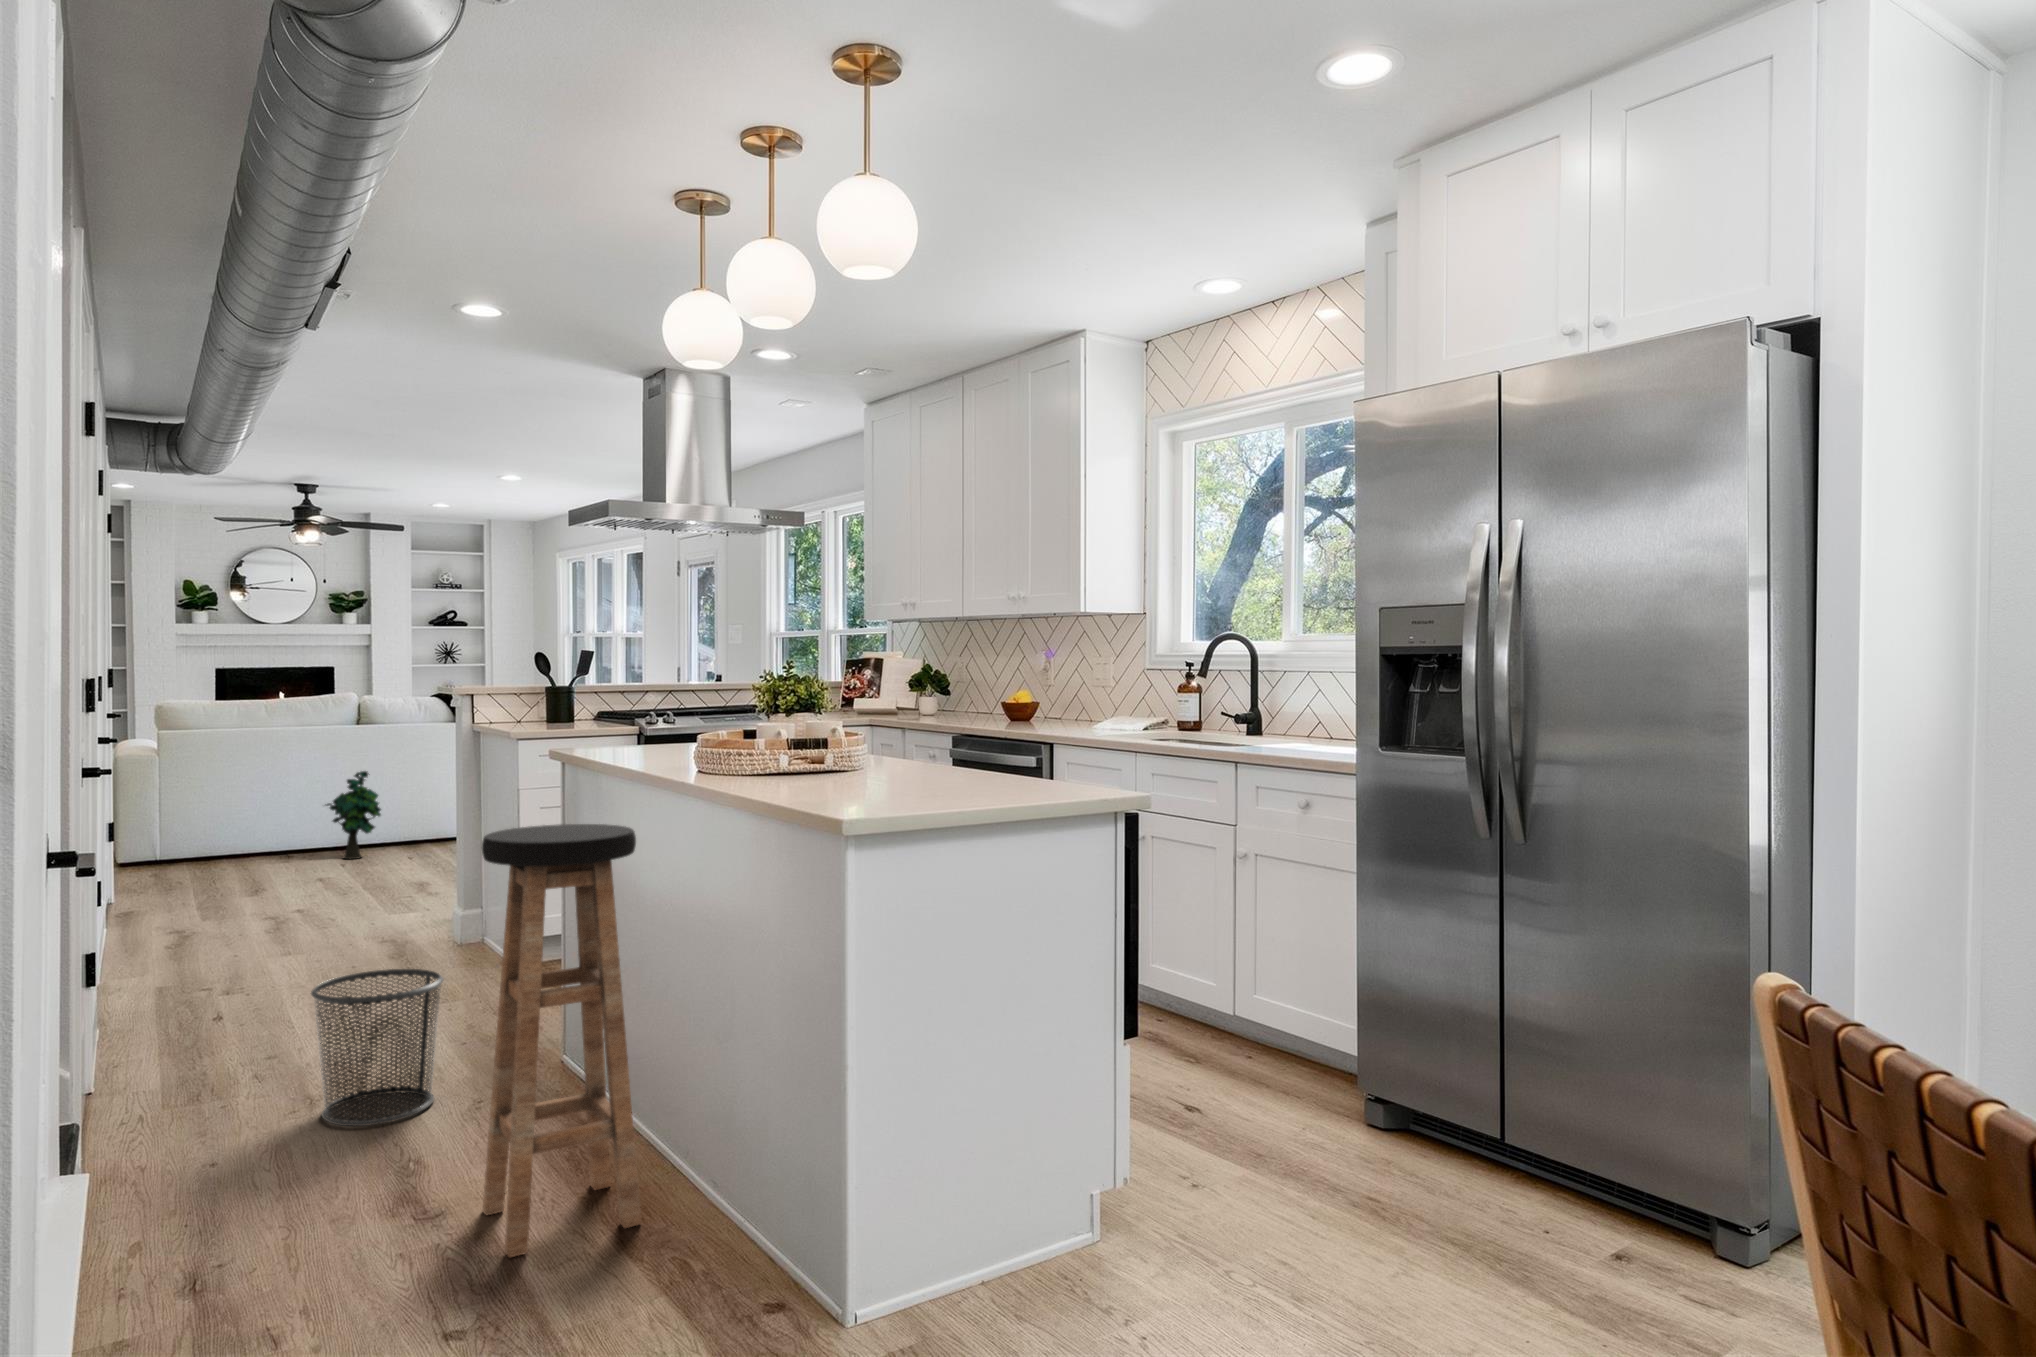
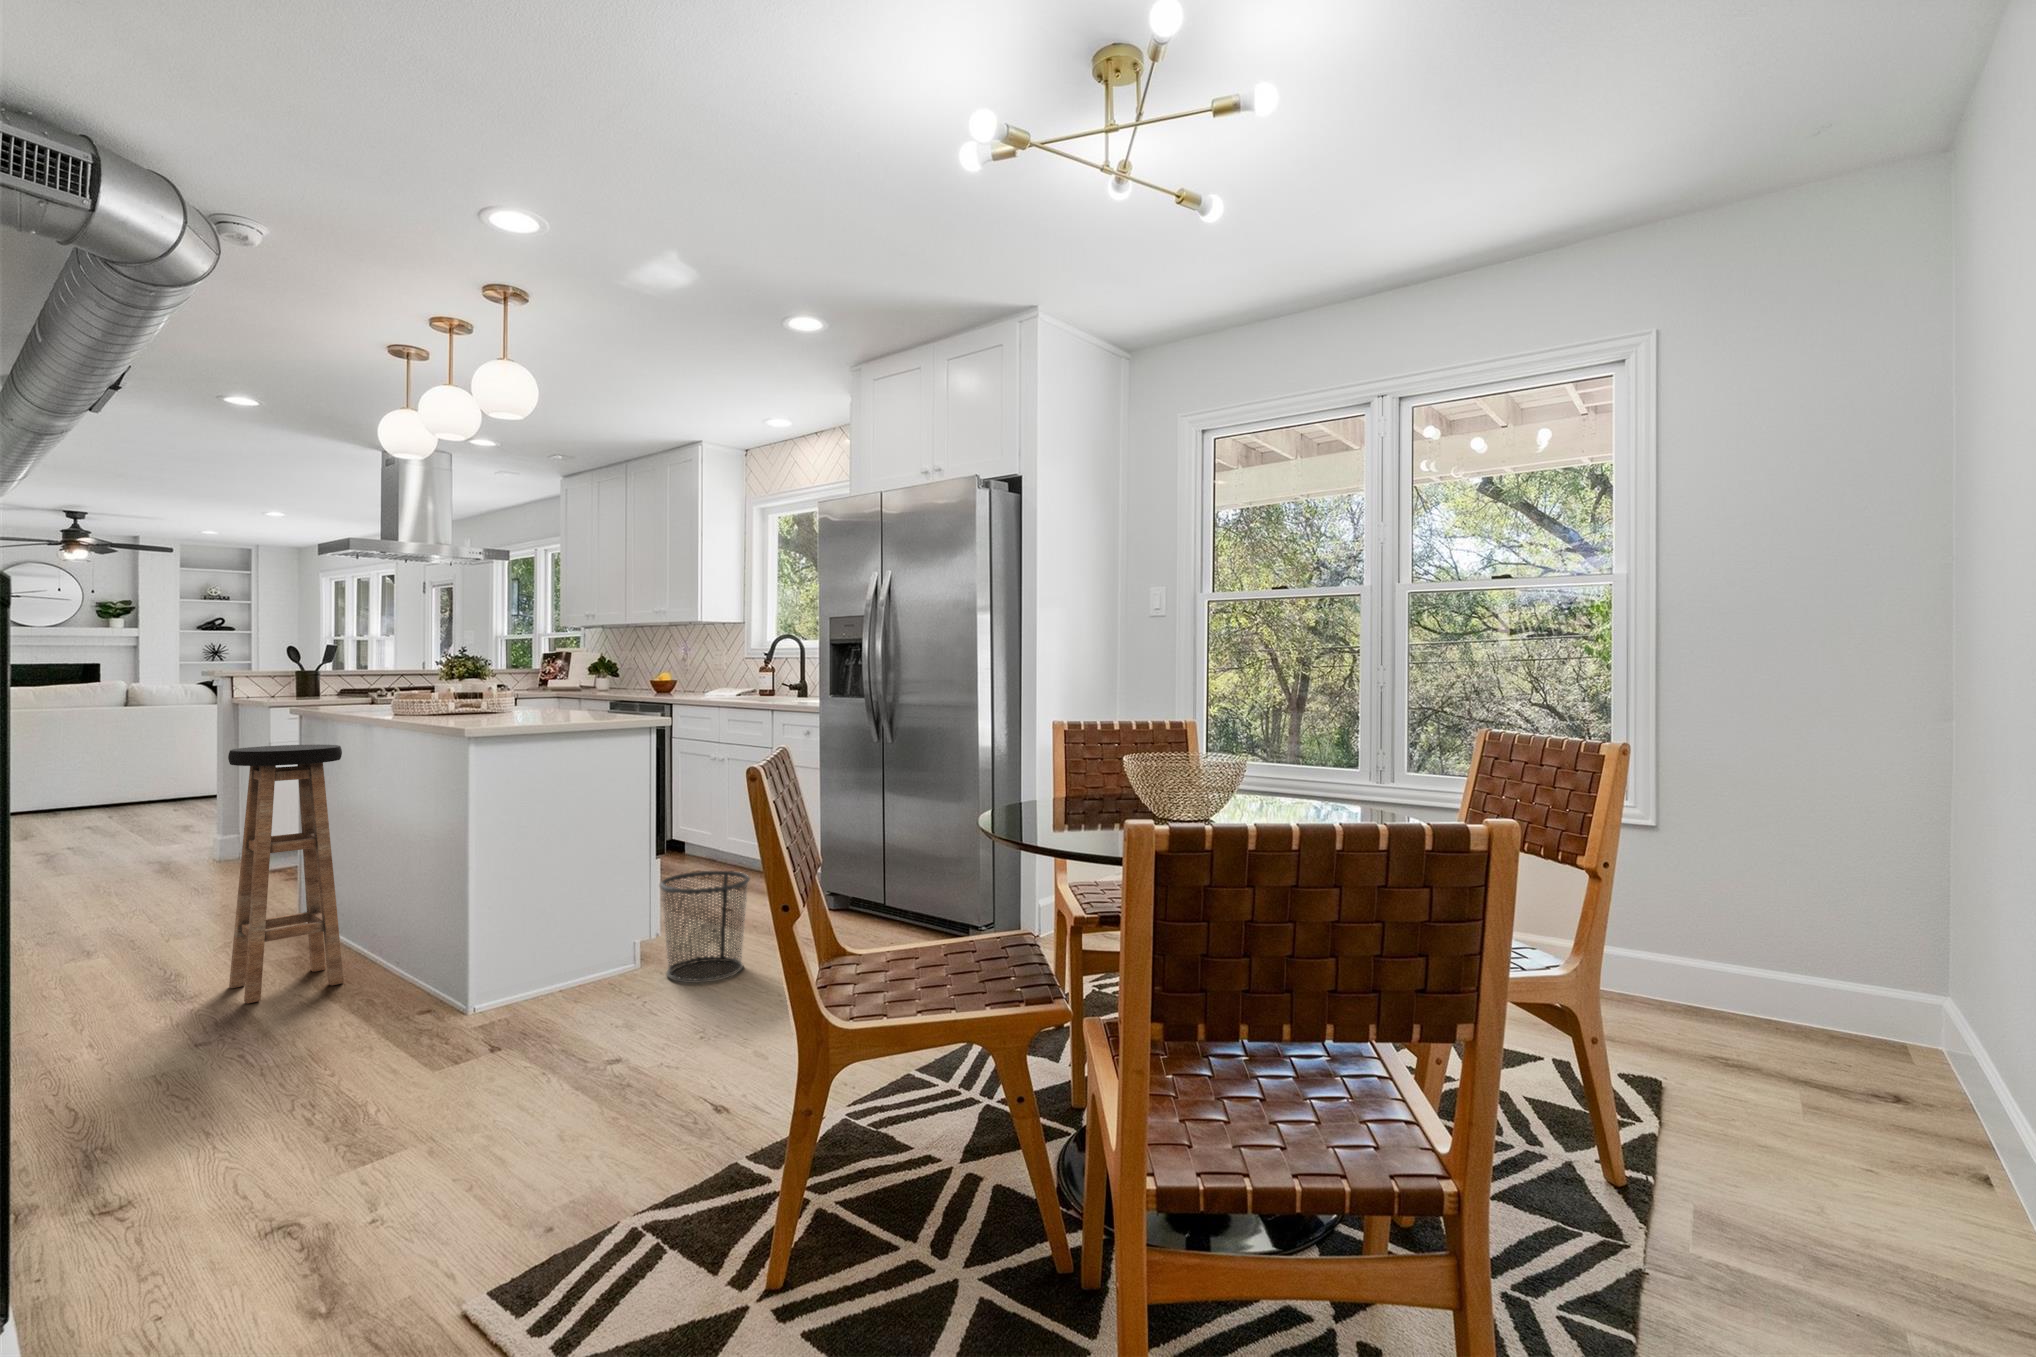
decorative plant: present [326,771,381,859] -> none [92,742,150,813]
waste bin: present [311,969,444,1126] -> present [660,871,750,983]

